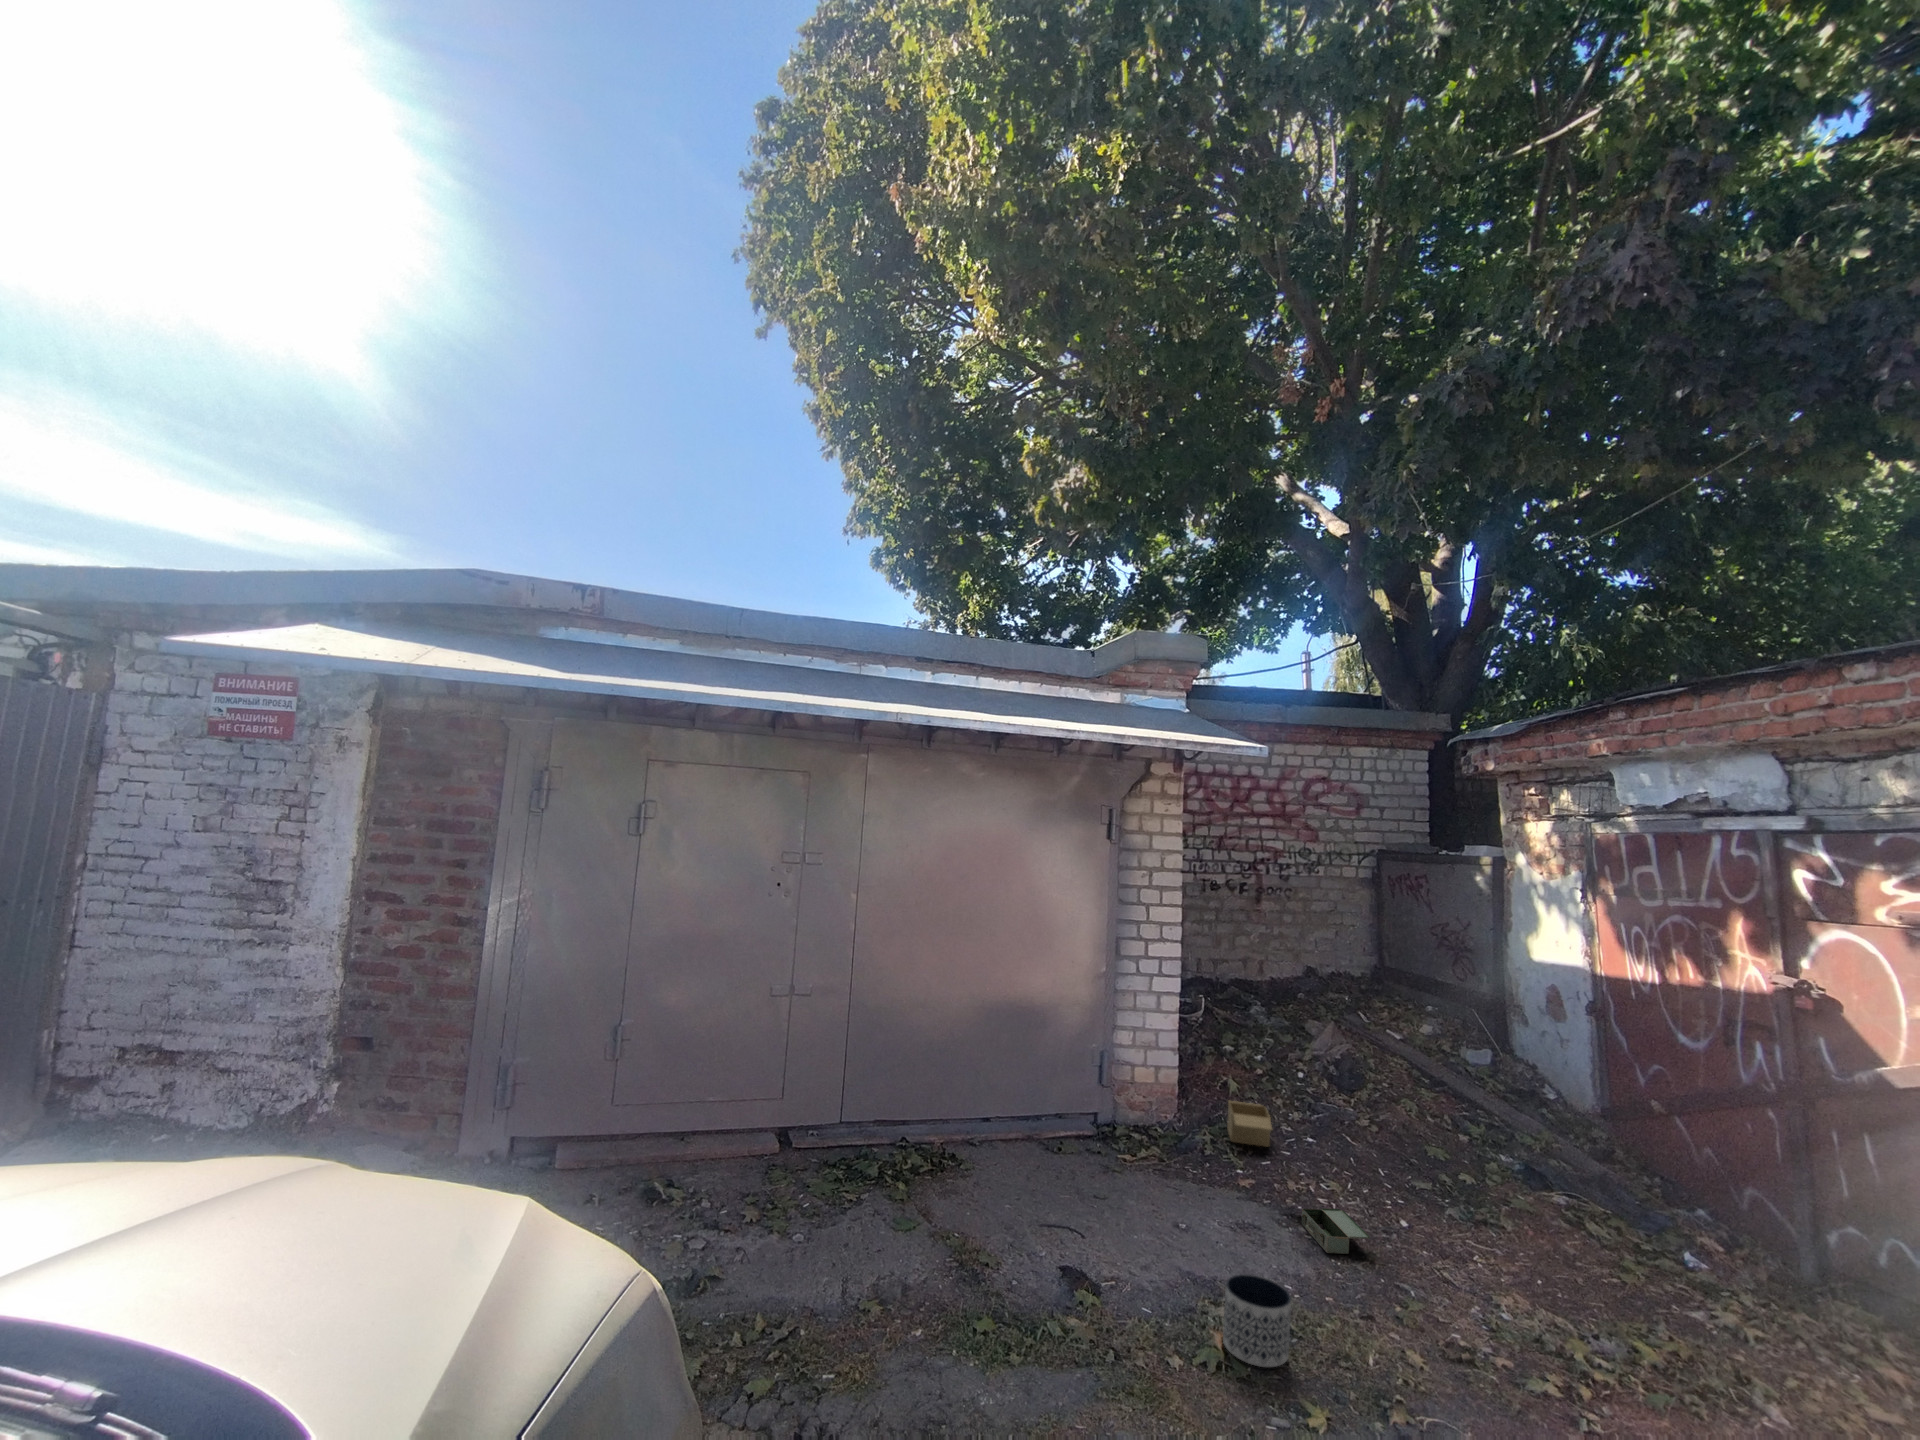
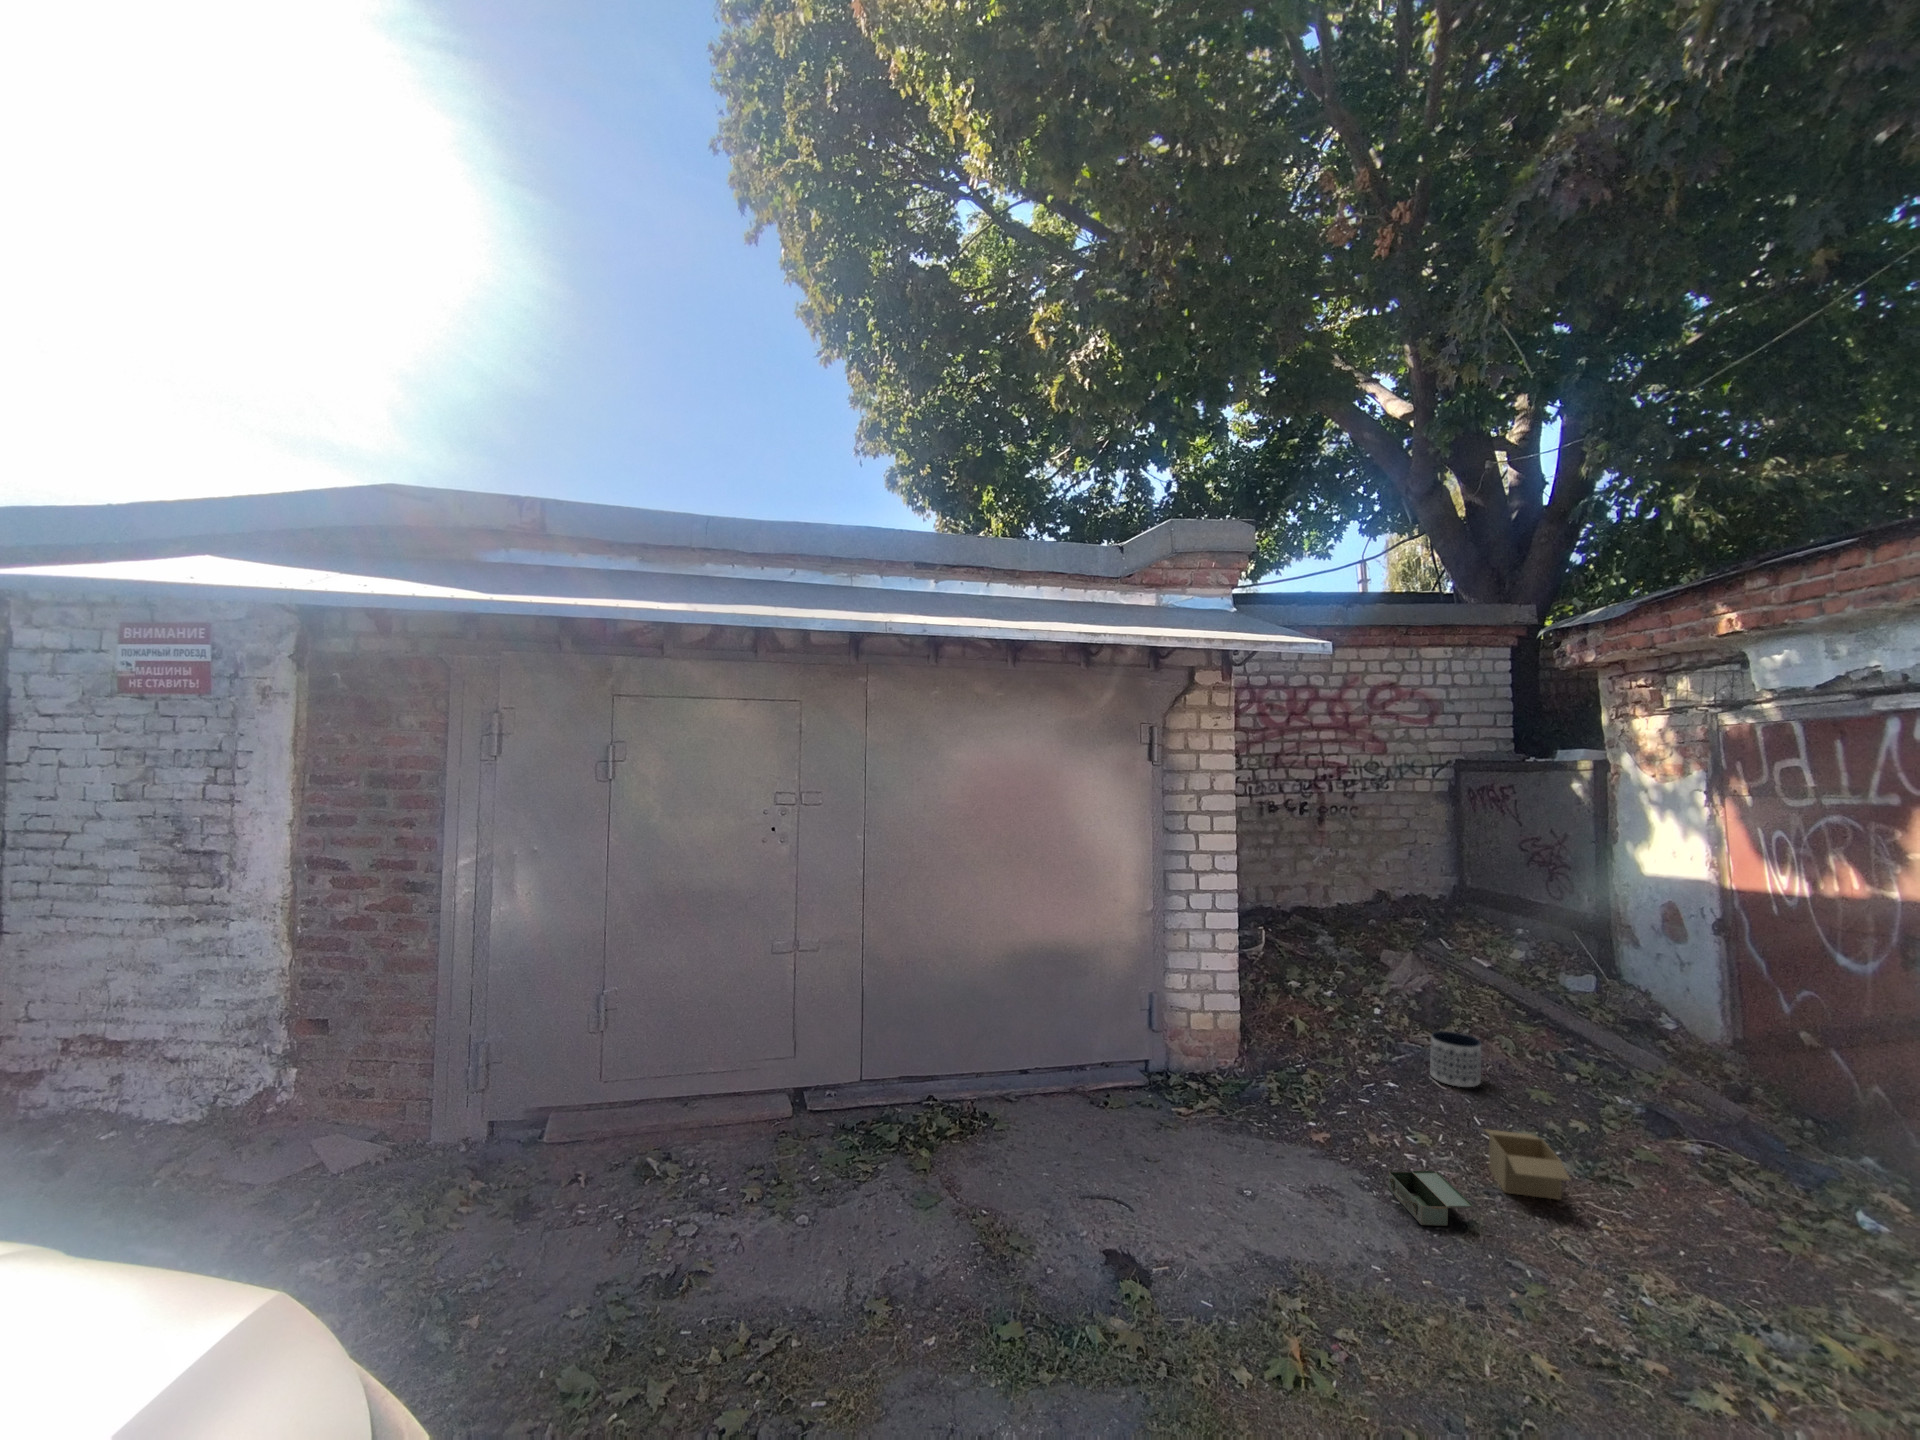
cardboard box: present [1227,1101,1272,1147] -> present [1484,1129,1570,1200]
planter: present [1223,1274,1291,1367] -> present [1430,1031,1481,1087]

